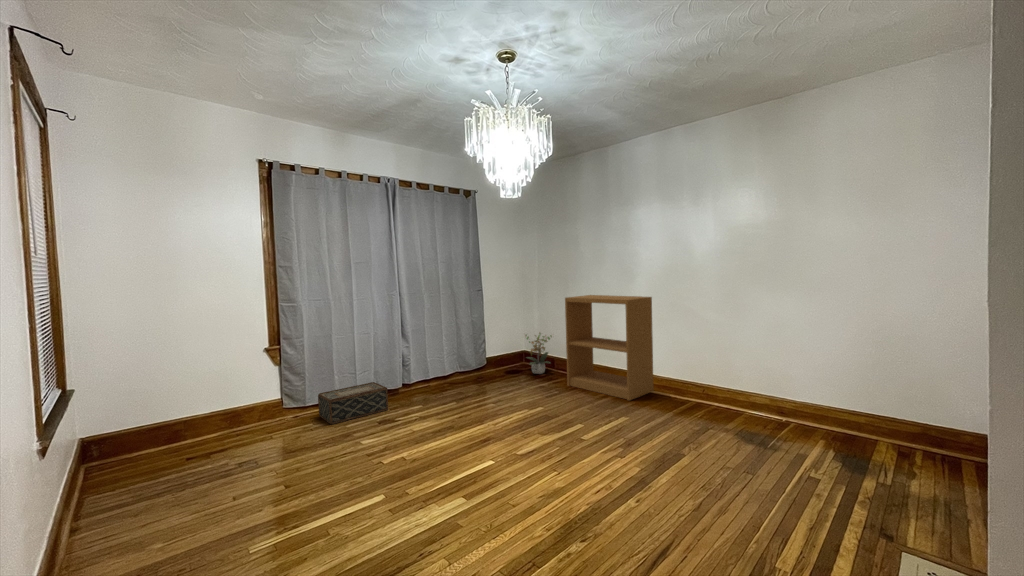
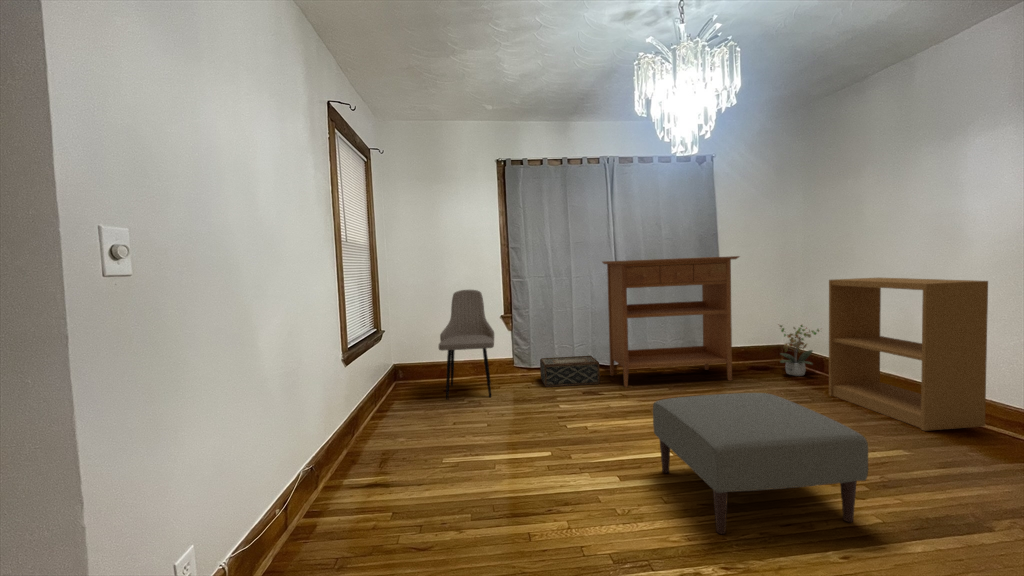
console table: none [382,279,503,408] -> present [603,256,739,387]
dining chair: none [184,321,271,468] -> present [439,290,494,399]
ottoman: none [485,393,639,517] -> present [653,393,868,534]

